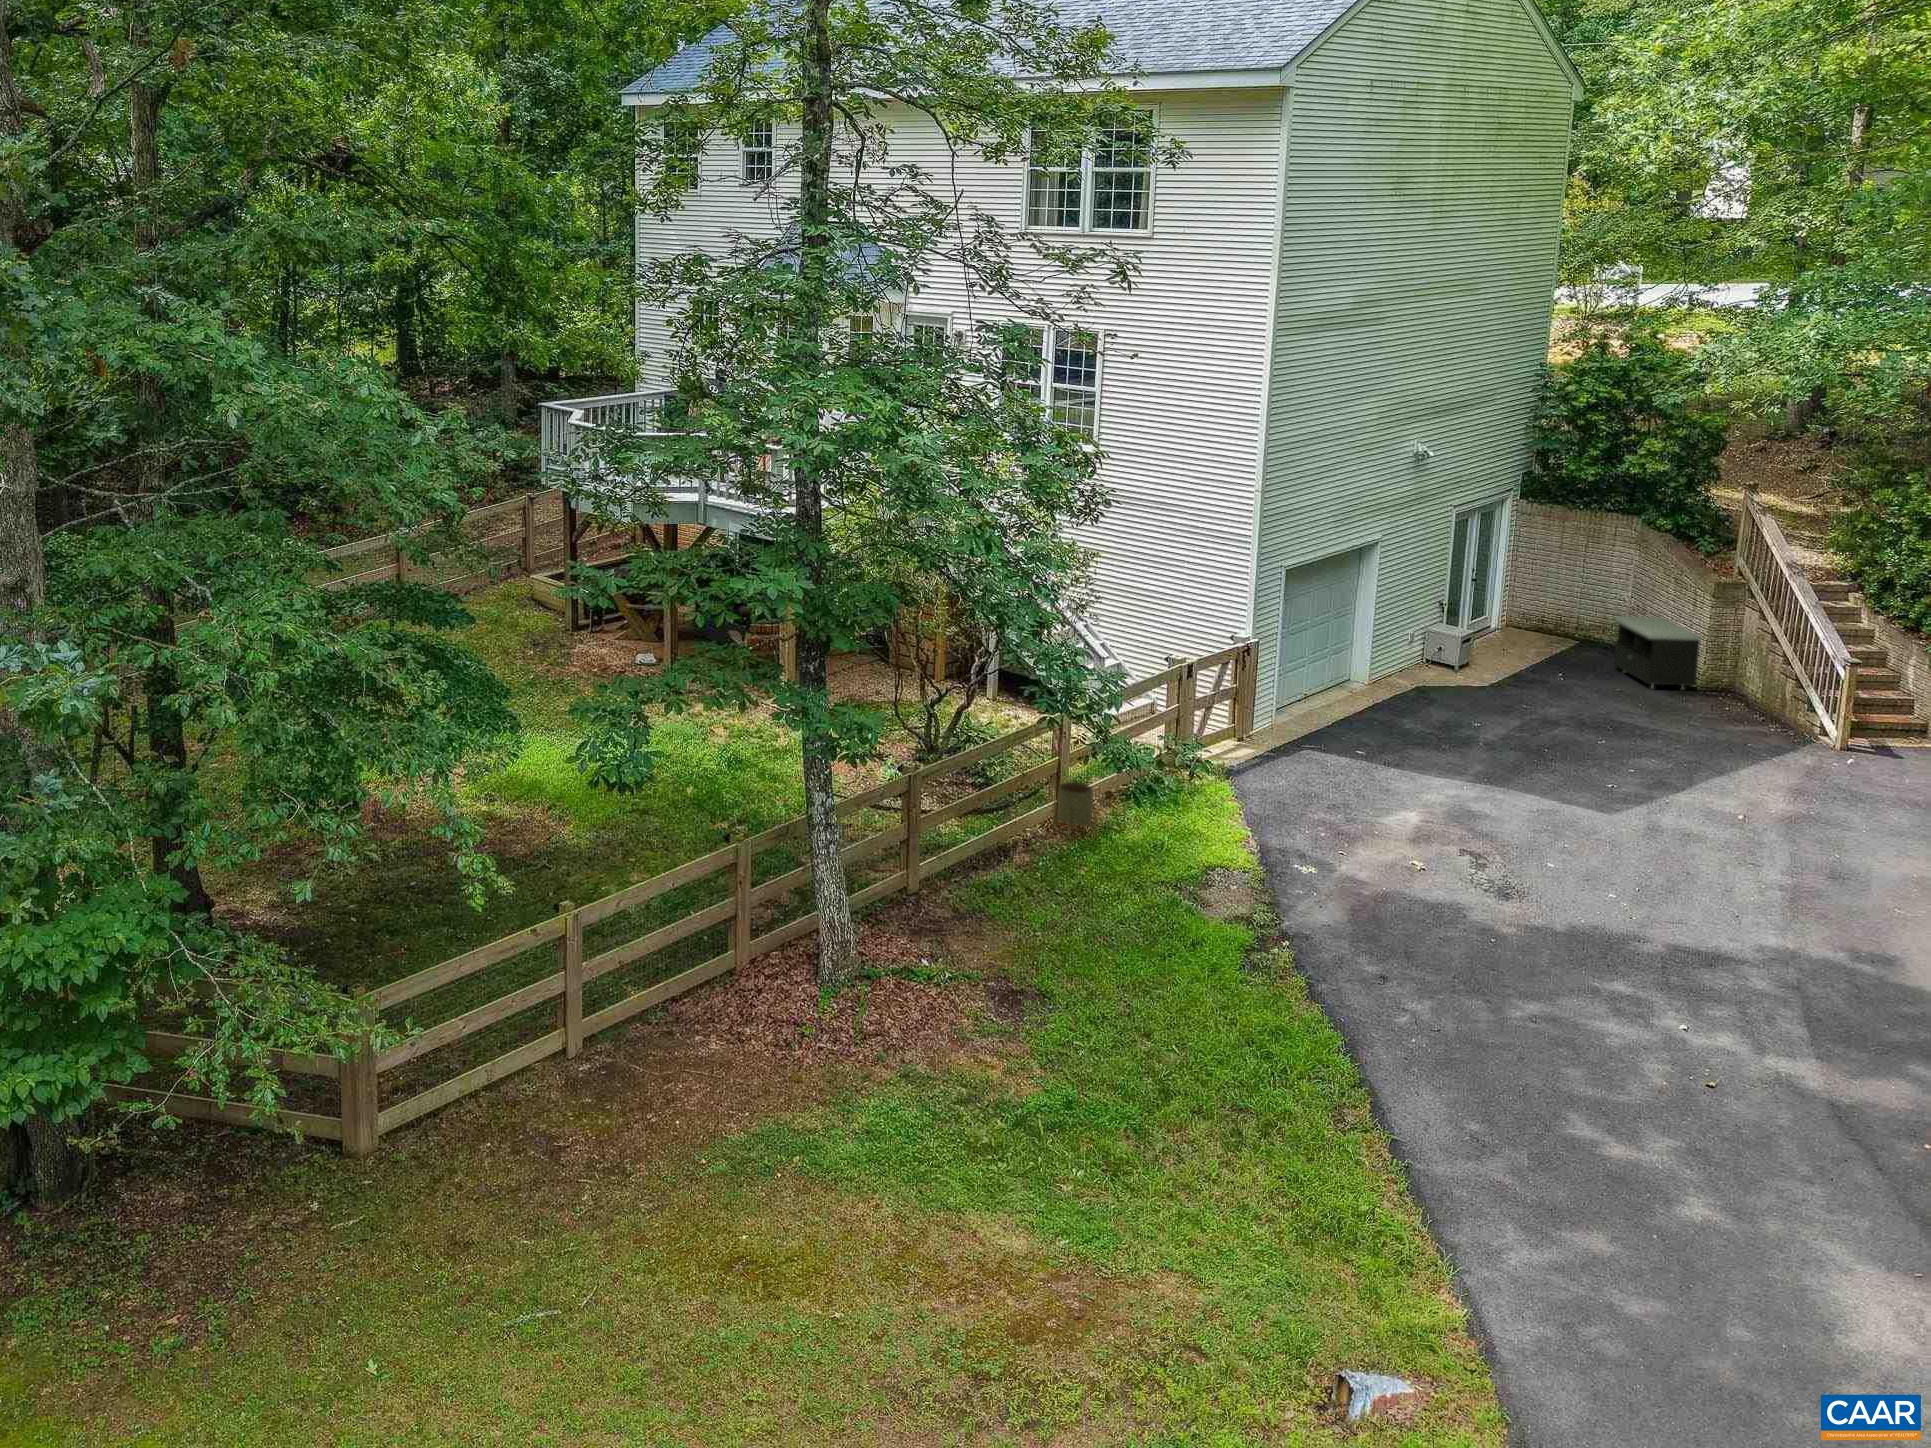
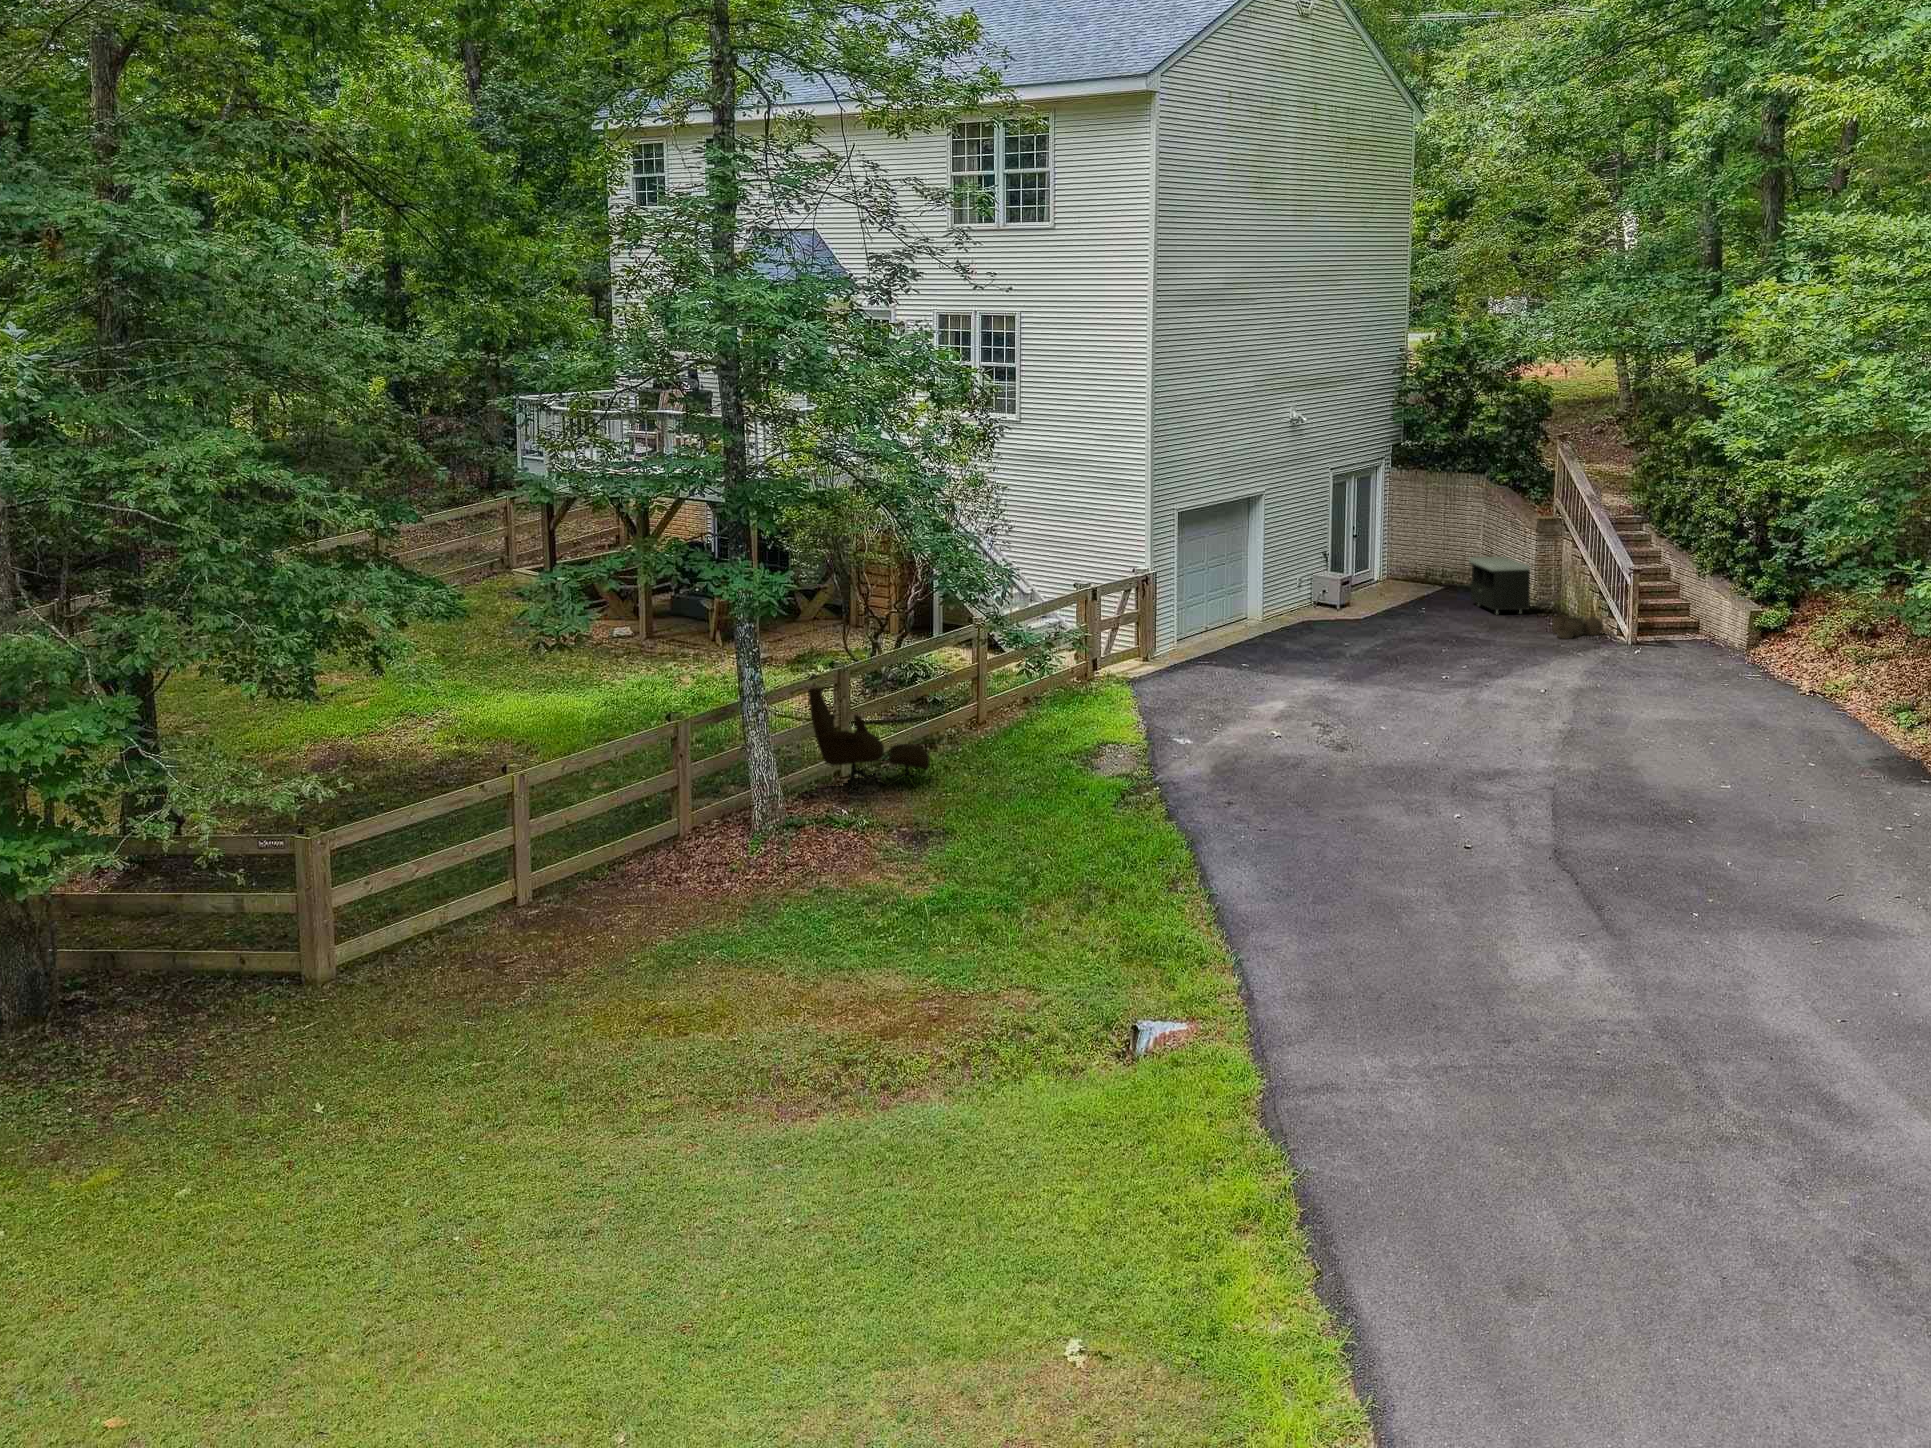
woven basket: none [1734,701,1804,737] -> present [1552,615,1603,639]
planter: present [1053,782,1096,838] -> none [972,685,1008,733]
lounge chair: none [890,784,1023,925] -> present [808,675,930,793]

